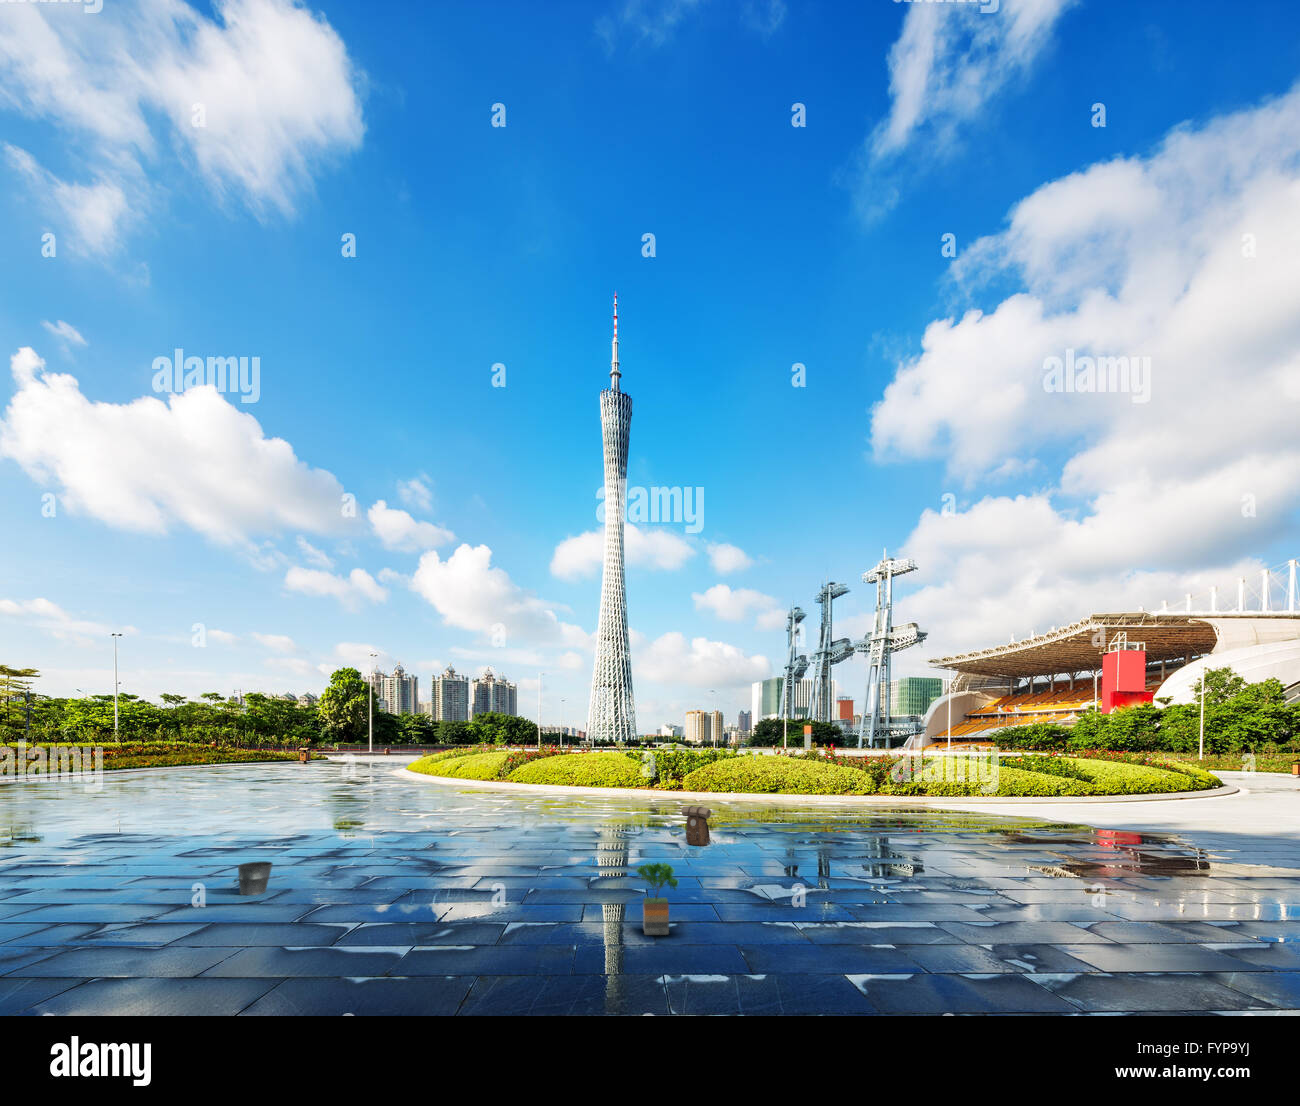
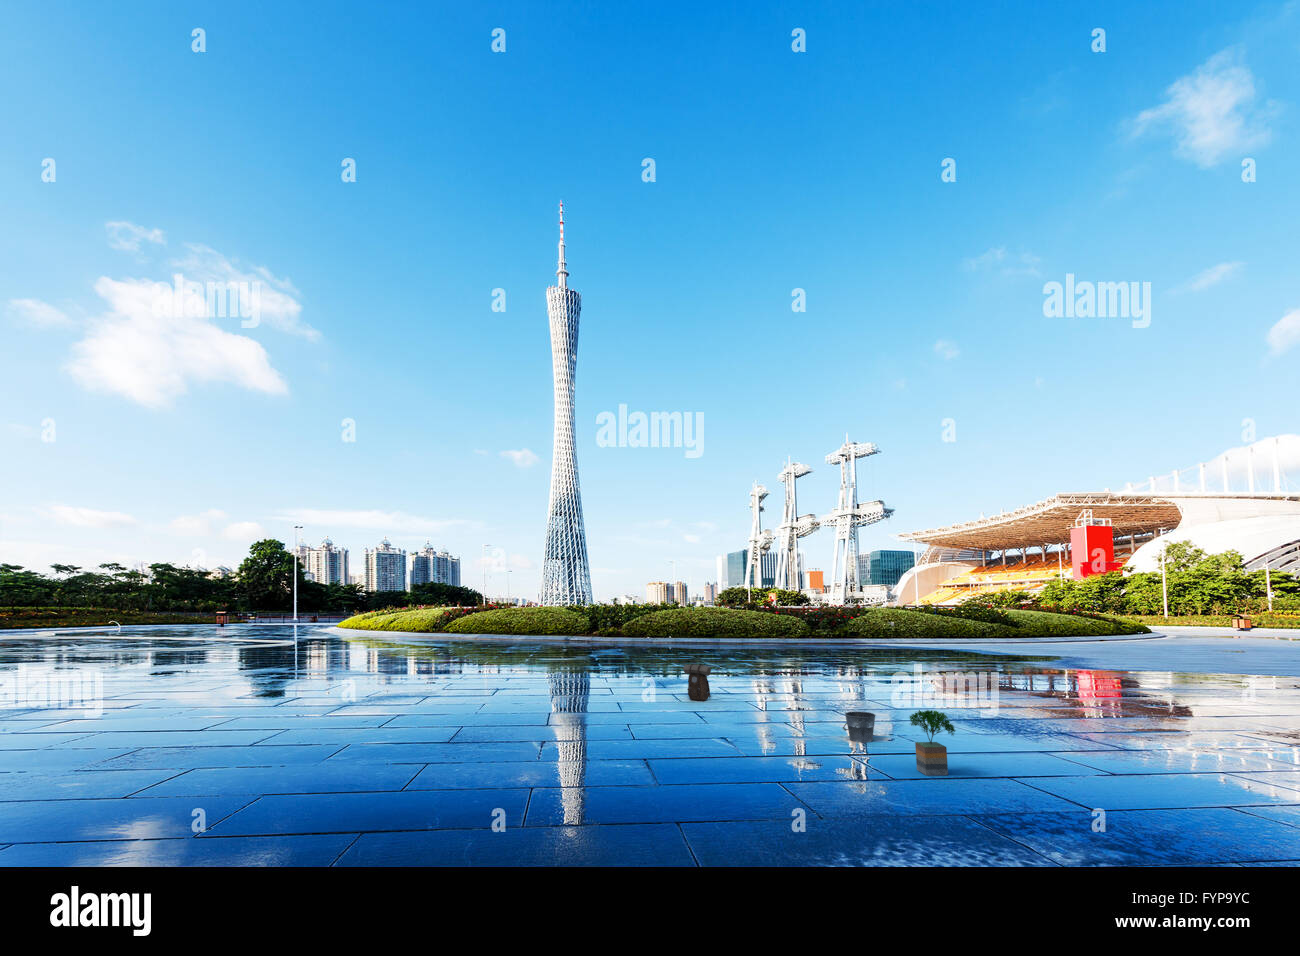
bucket: present [234,861,273,895] -> present [843,711,876,742]
potted tree: present [637,863,679,935] -> present [910,710,955,776]

